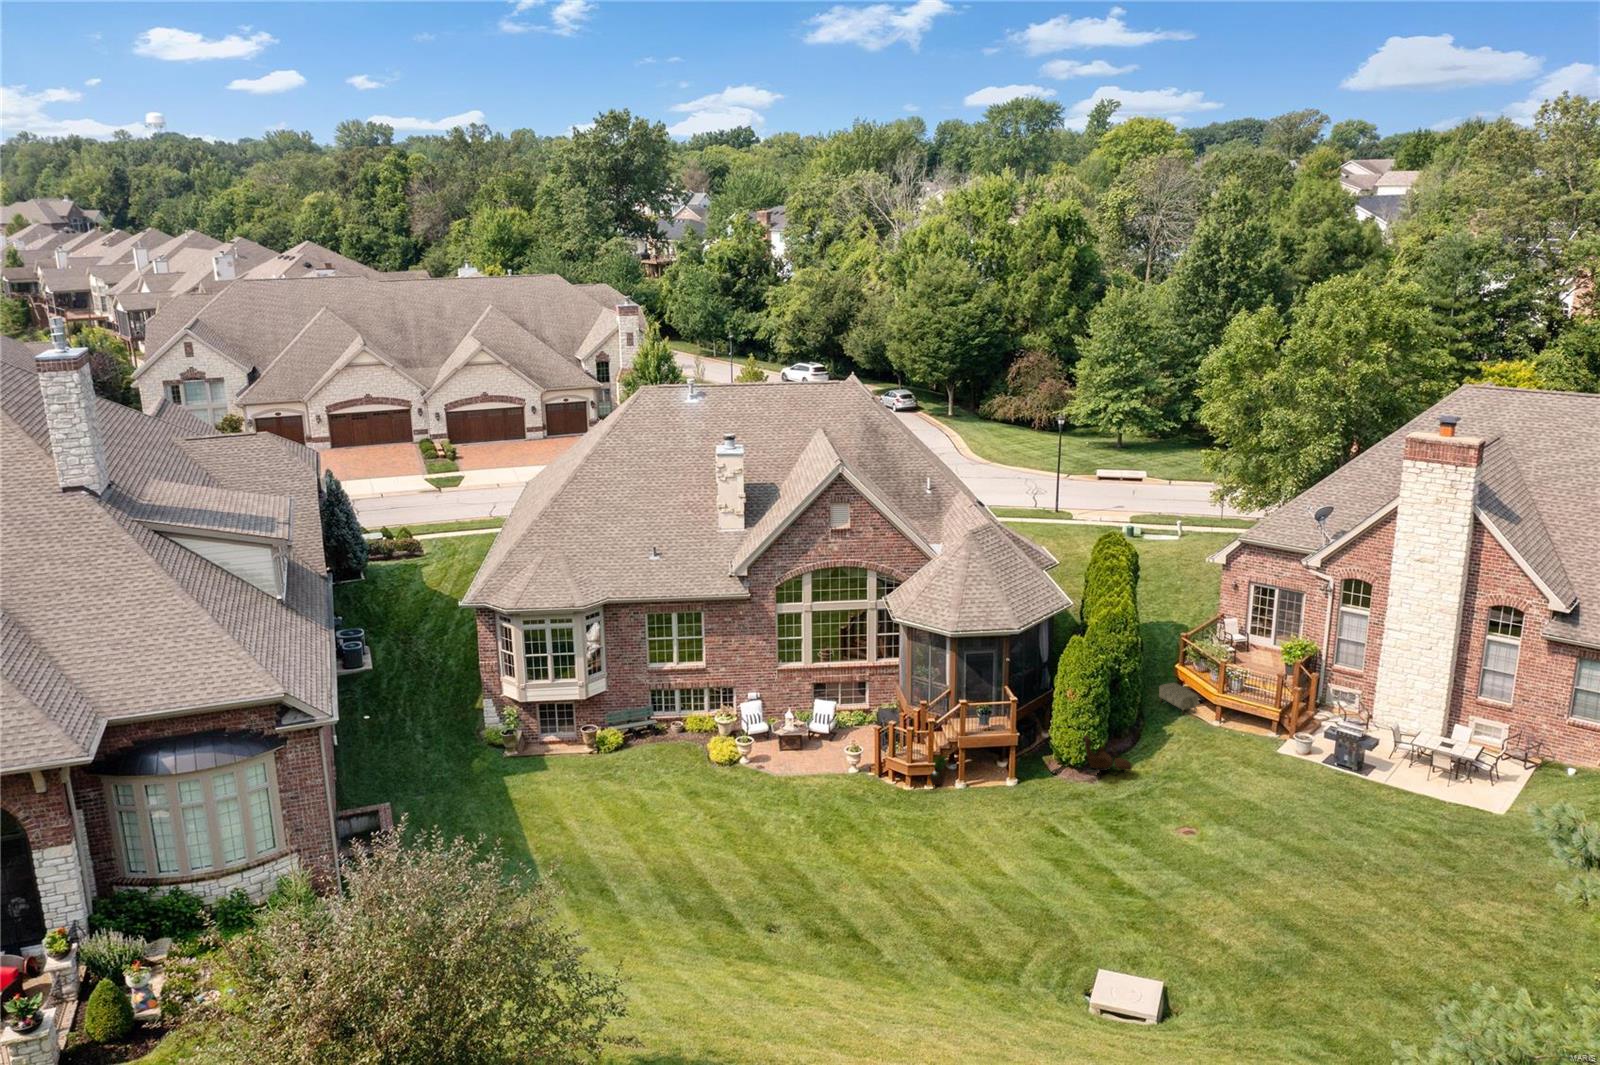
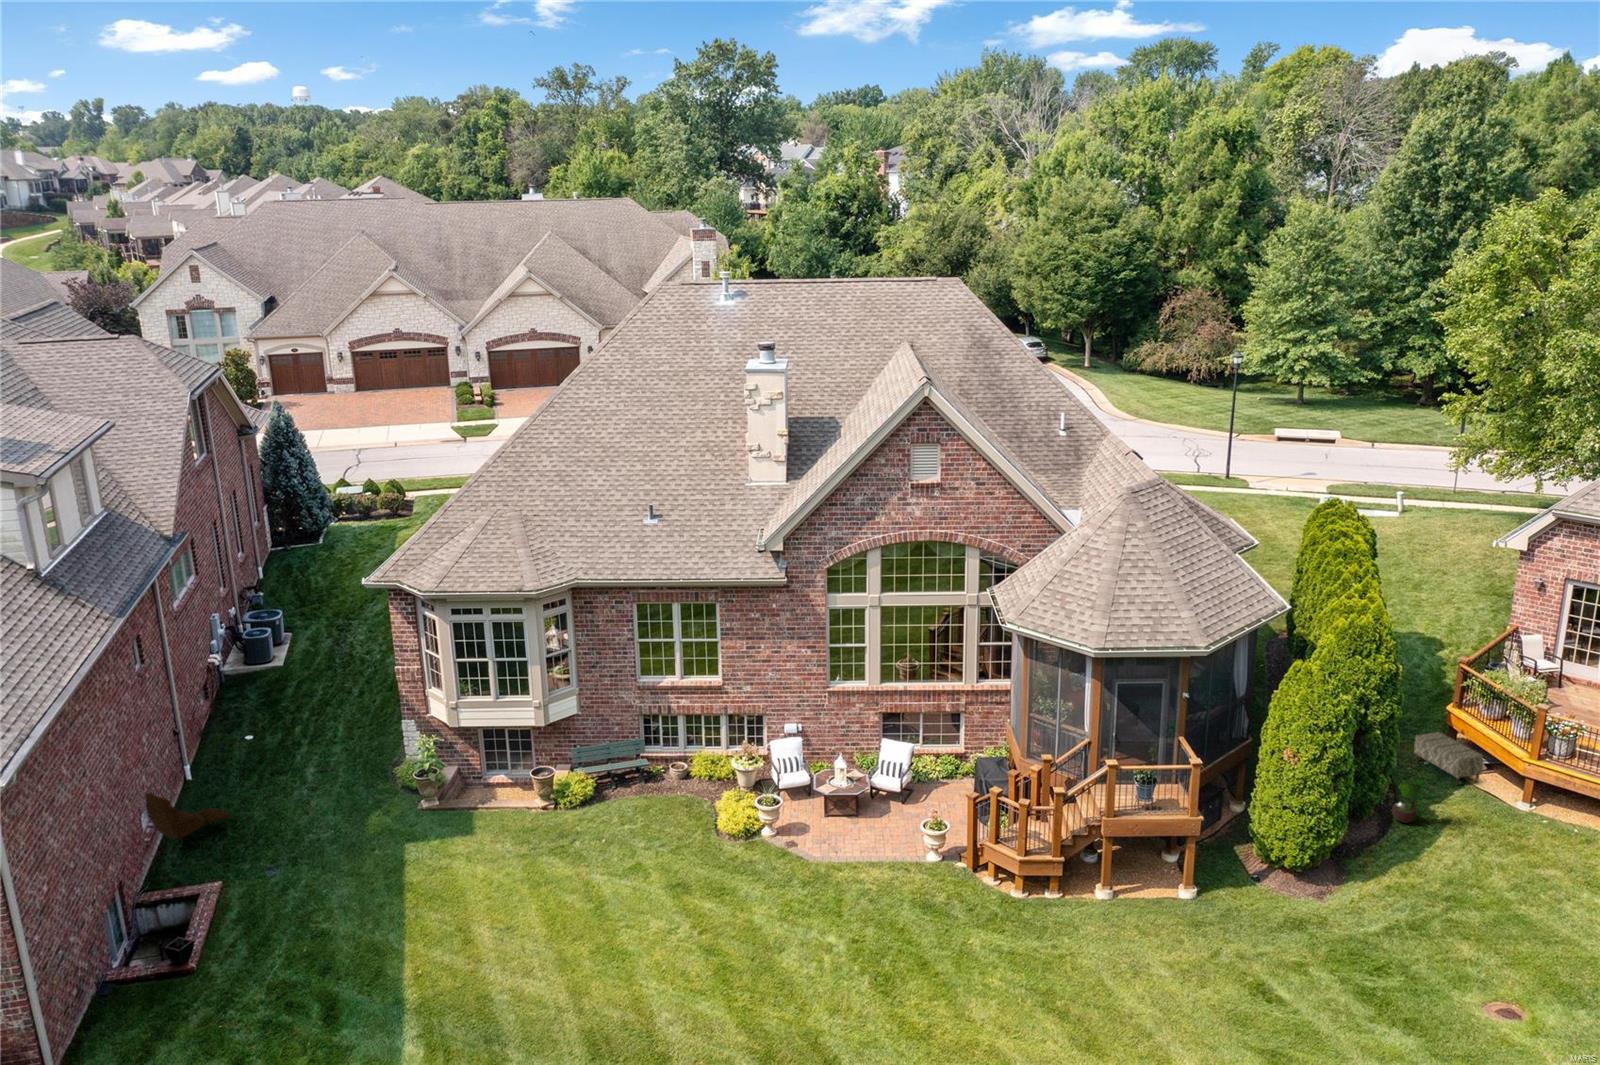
lounge chair: present [1084,735,1131,778] -> present [144,793,230,853]
potted tree: present [930,756,947,785] -> present [1392,780,1424,823]

